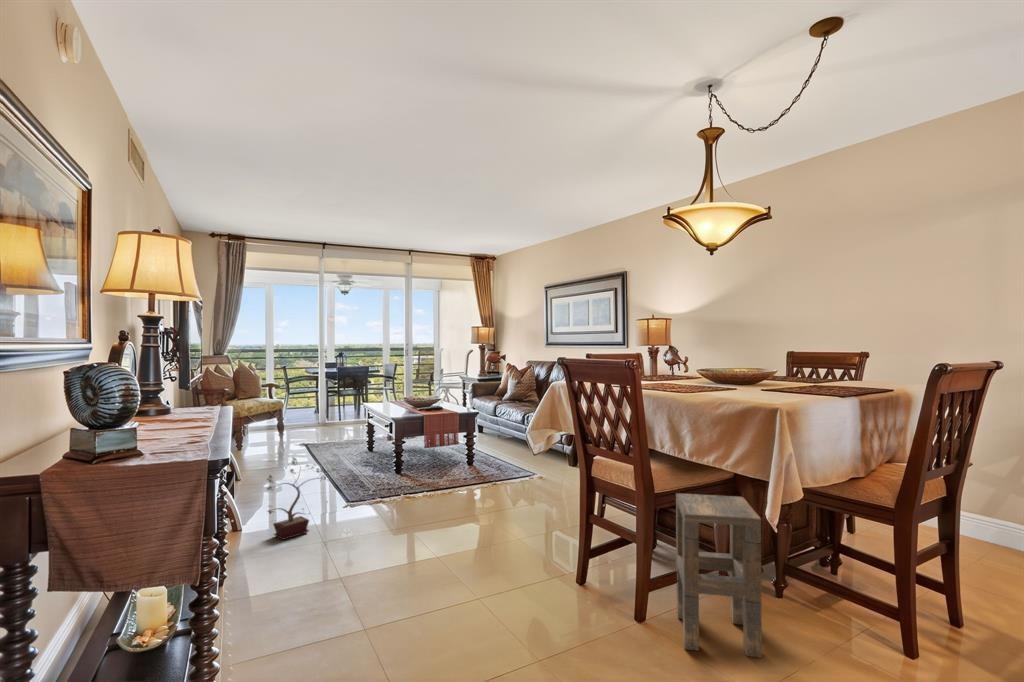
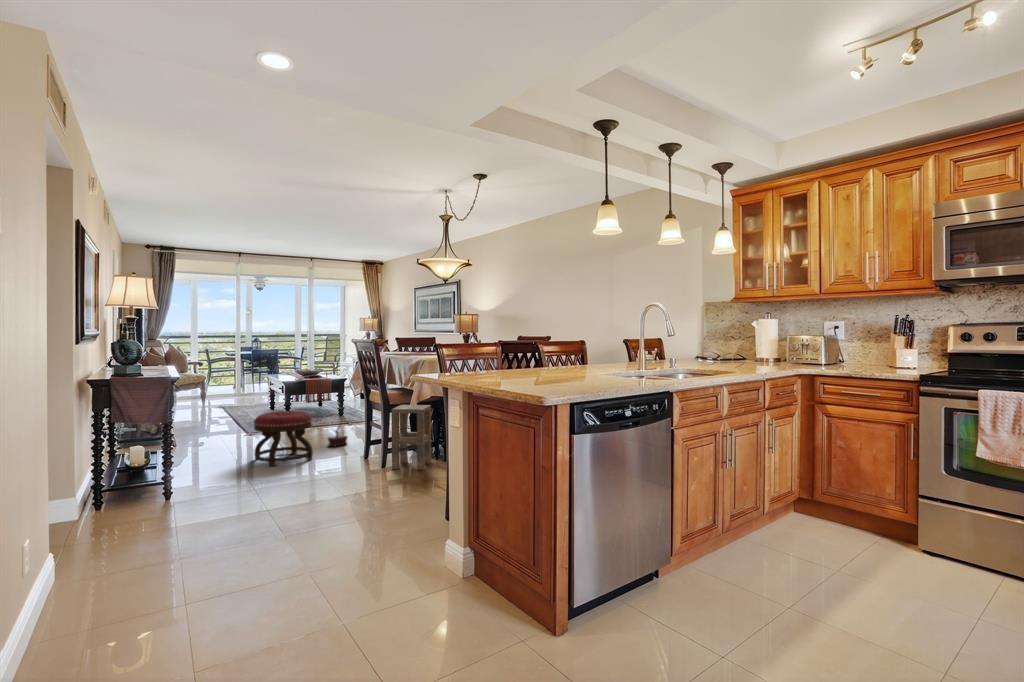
potted plant: present [267,457,336,540] -> present [326,400,347,446]
ottoman: none [377,491,488,622] -> present [254,411,313,466]

